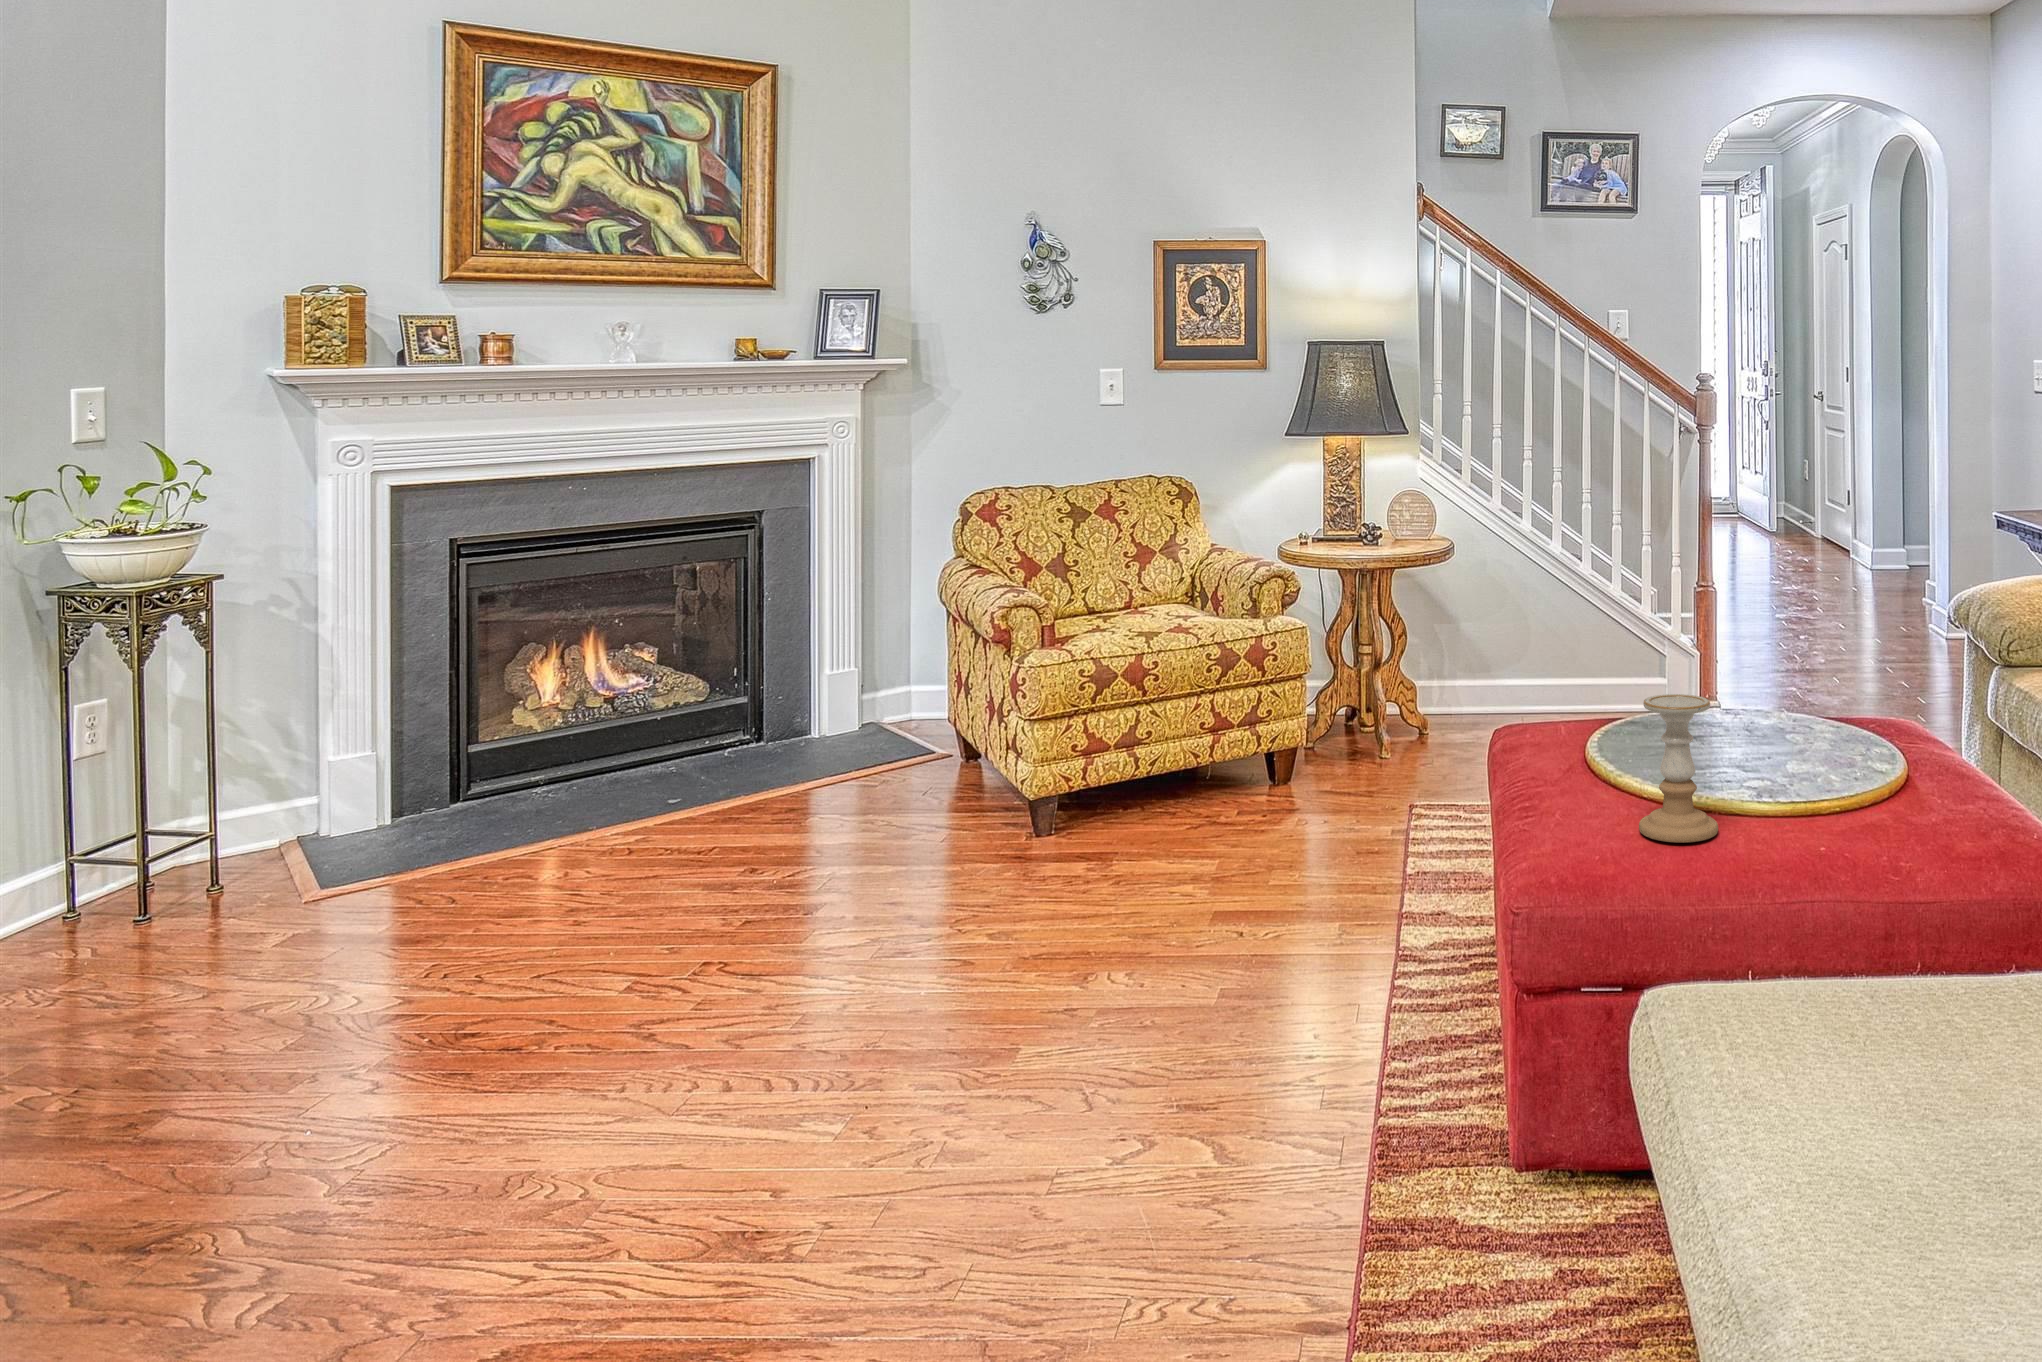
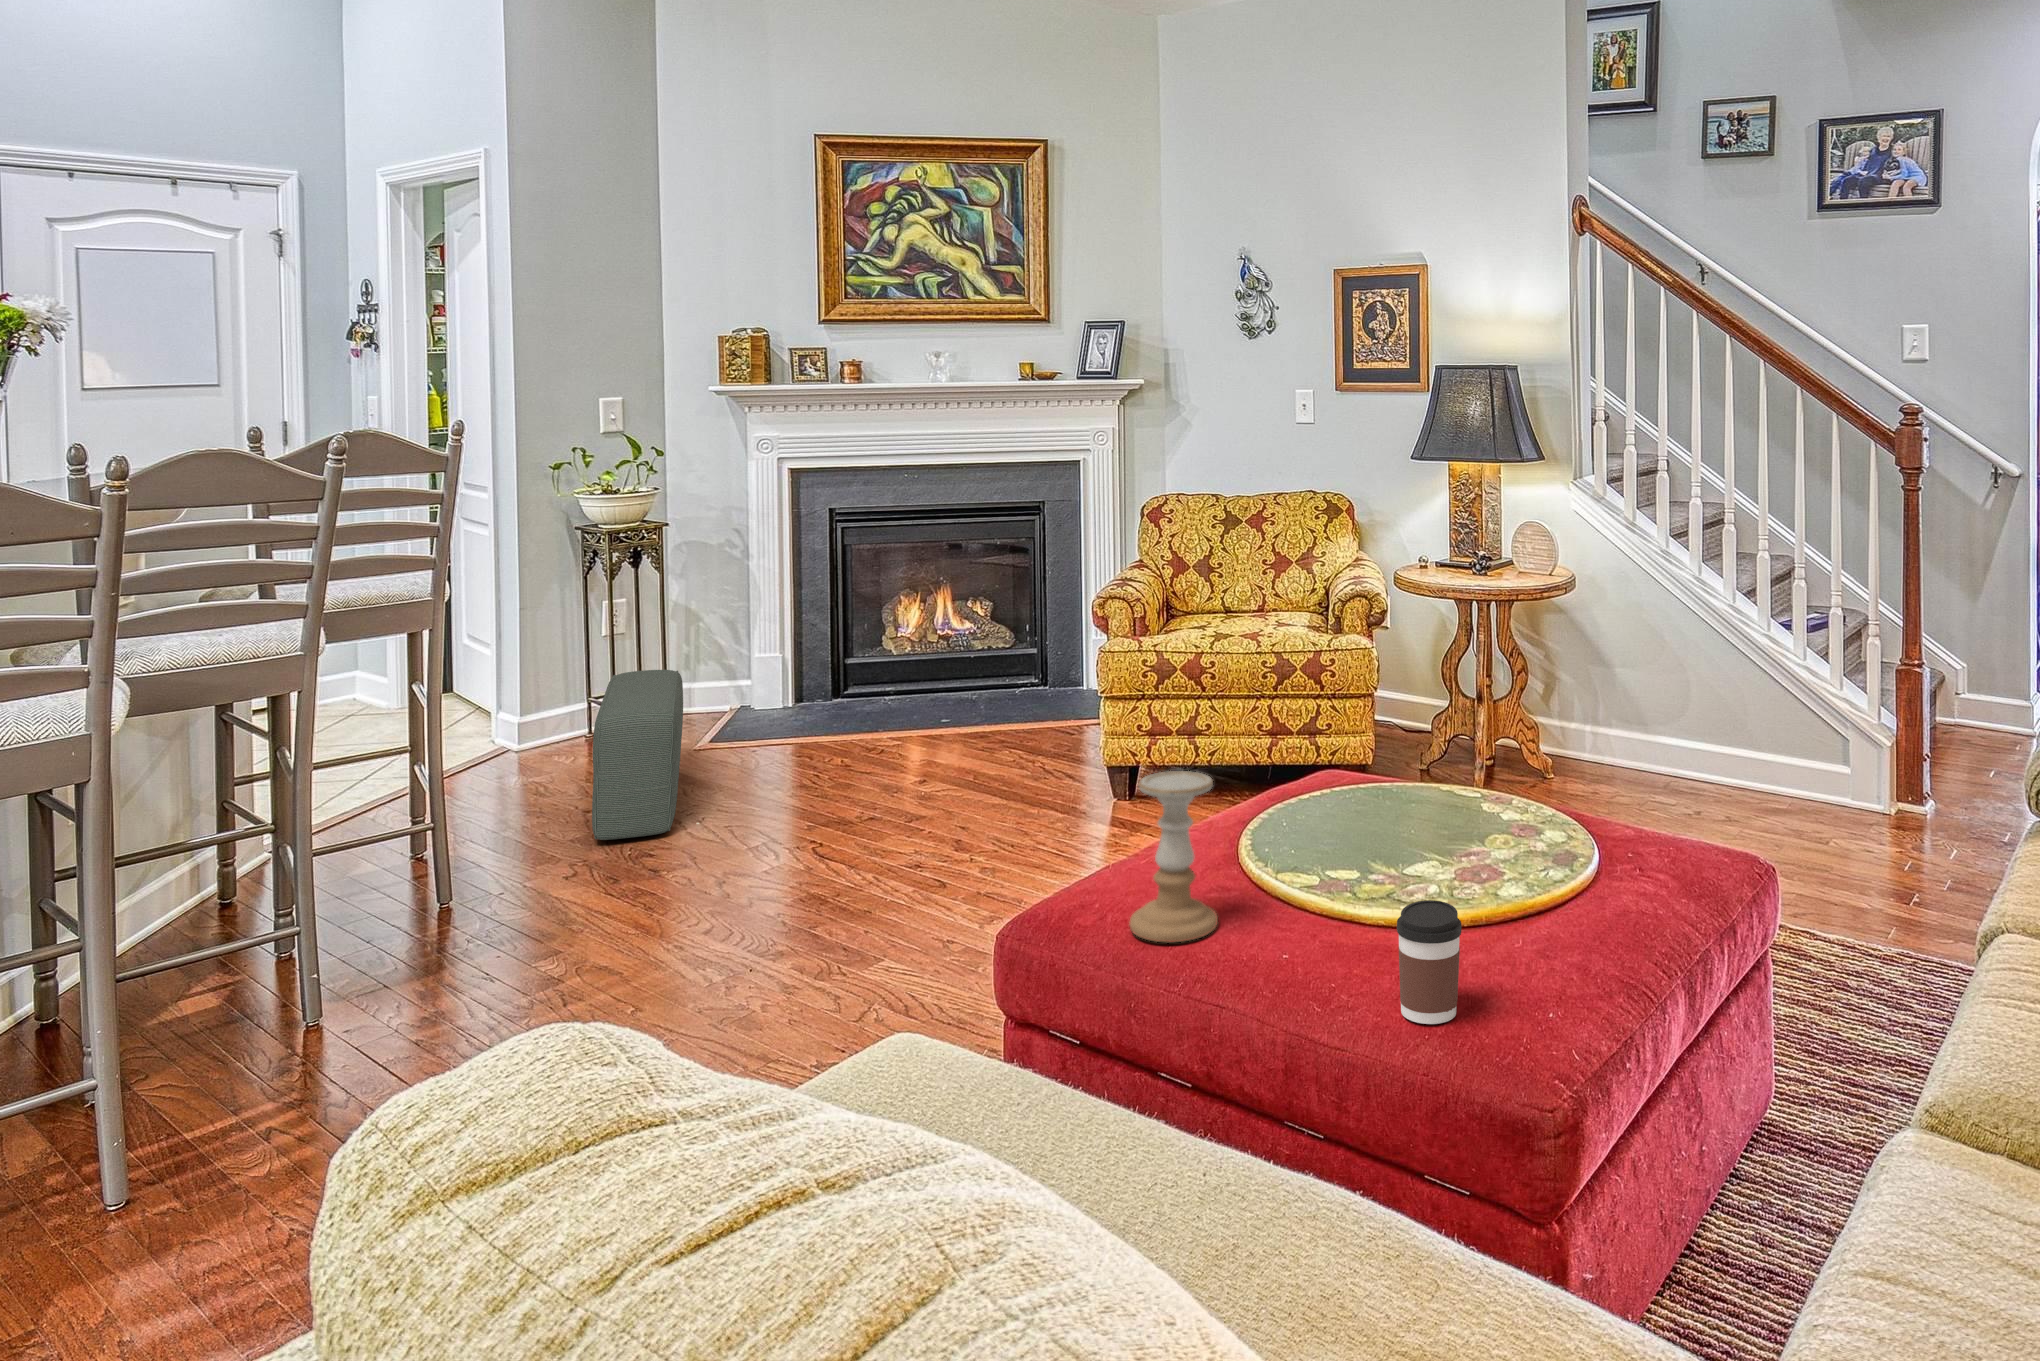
coffee cup: none [1930,748,1982,838] -> present [1397,900,1461,1024]
pouf: none [224,775,485,1014] -> present [592,670,683,840]

